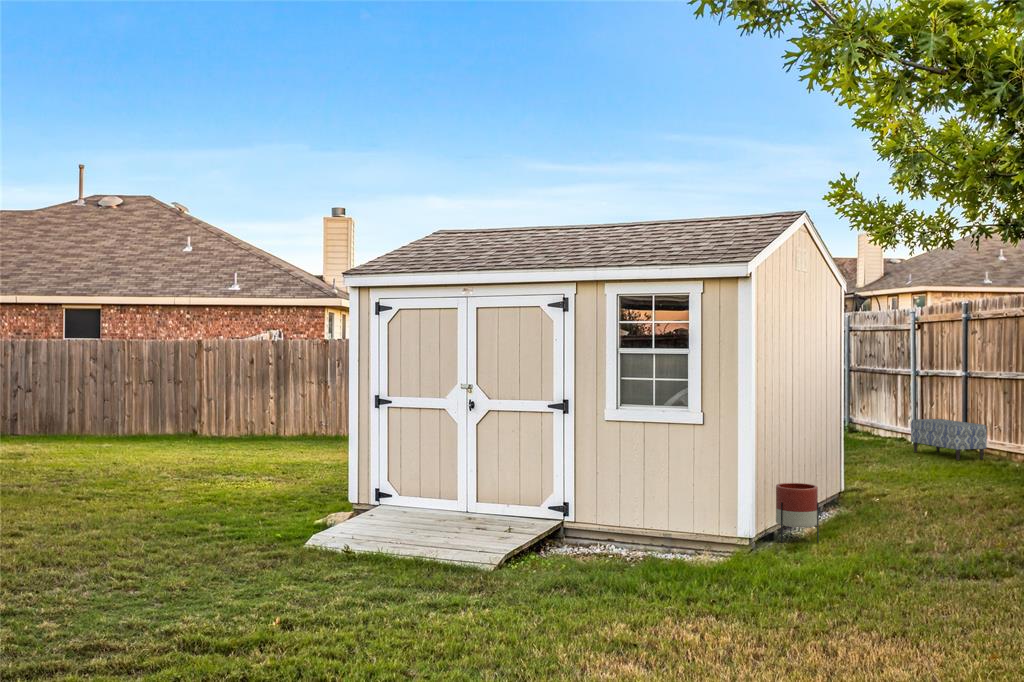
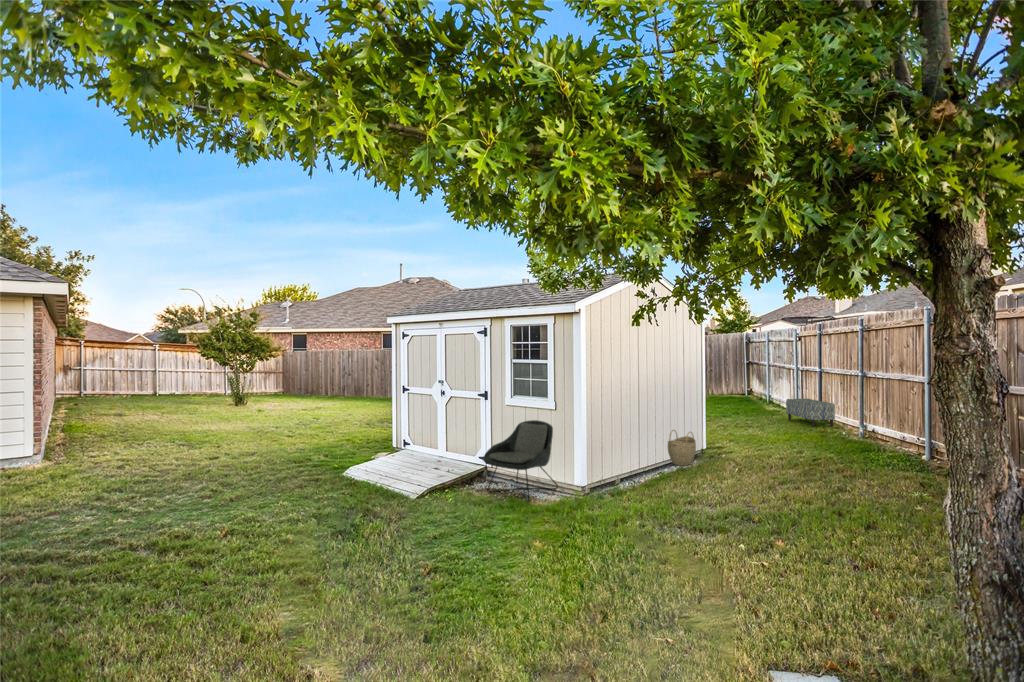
lounge chair: none [603,444,709,565] -> present [483,420,558,502]
woven basket: none [819,460,858,514] -> present [668,430,696,466]
planter: present [776,483,819,543] -> none [610,447,638,489]

